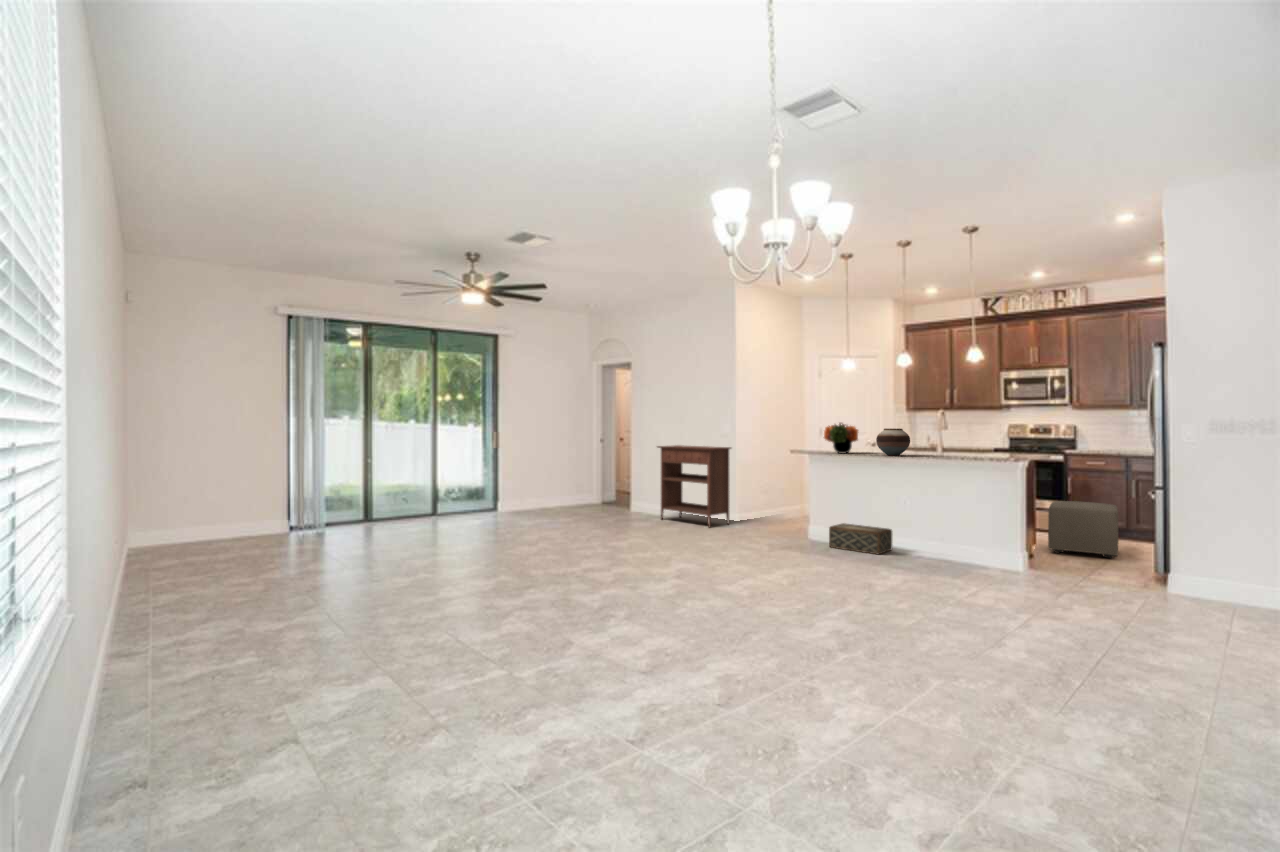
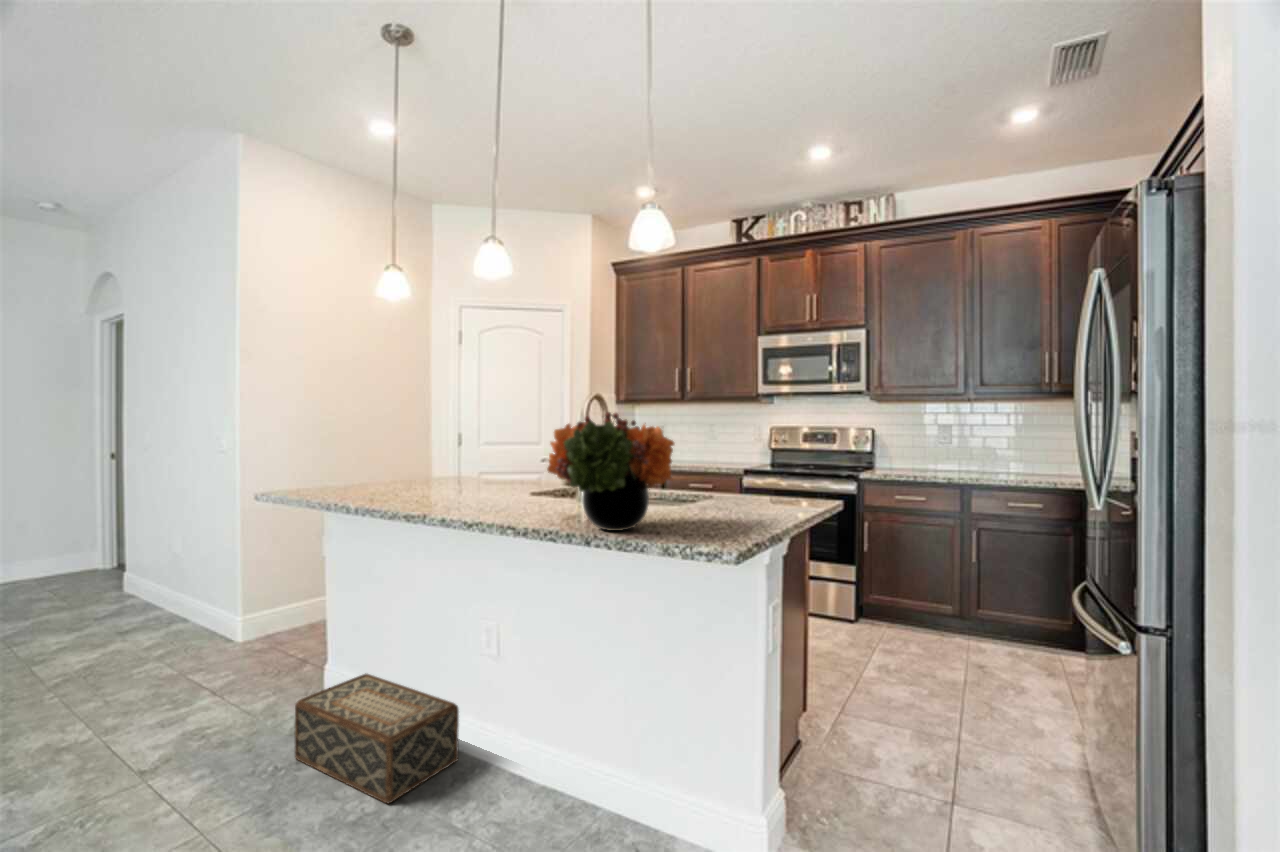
flower arrangement: present [824,423,858,453] -> present [547,412,674,531]
vase: present [876,429,910,456] -> none [410,431,502,508]
console table: present [657,445,731,527] -> none [64,463,215,660]
ottoman: present [1048,501,1119,558] -> none [832,590,986,753]

